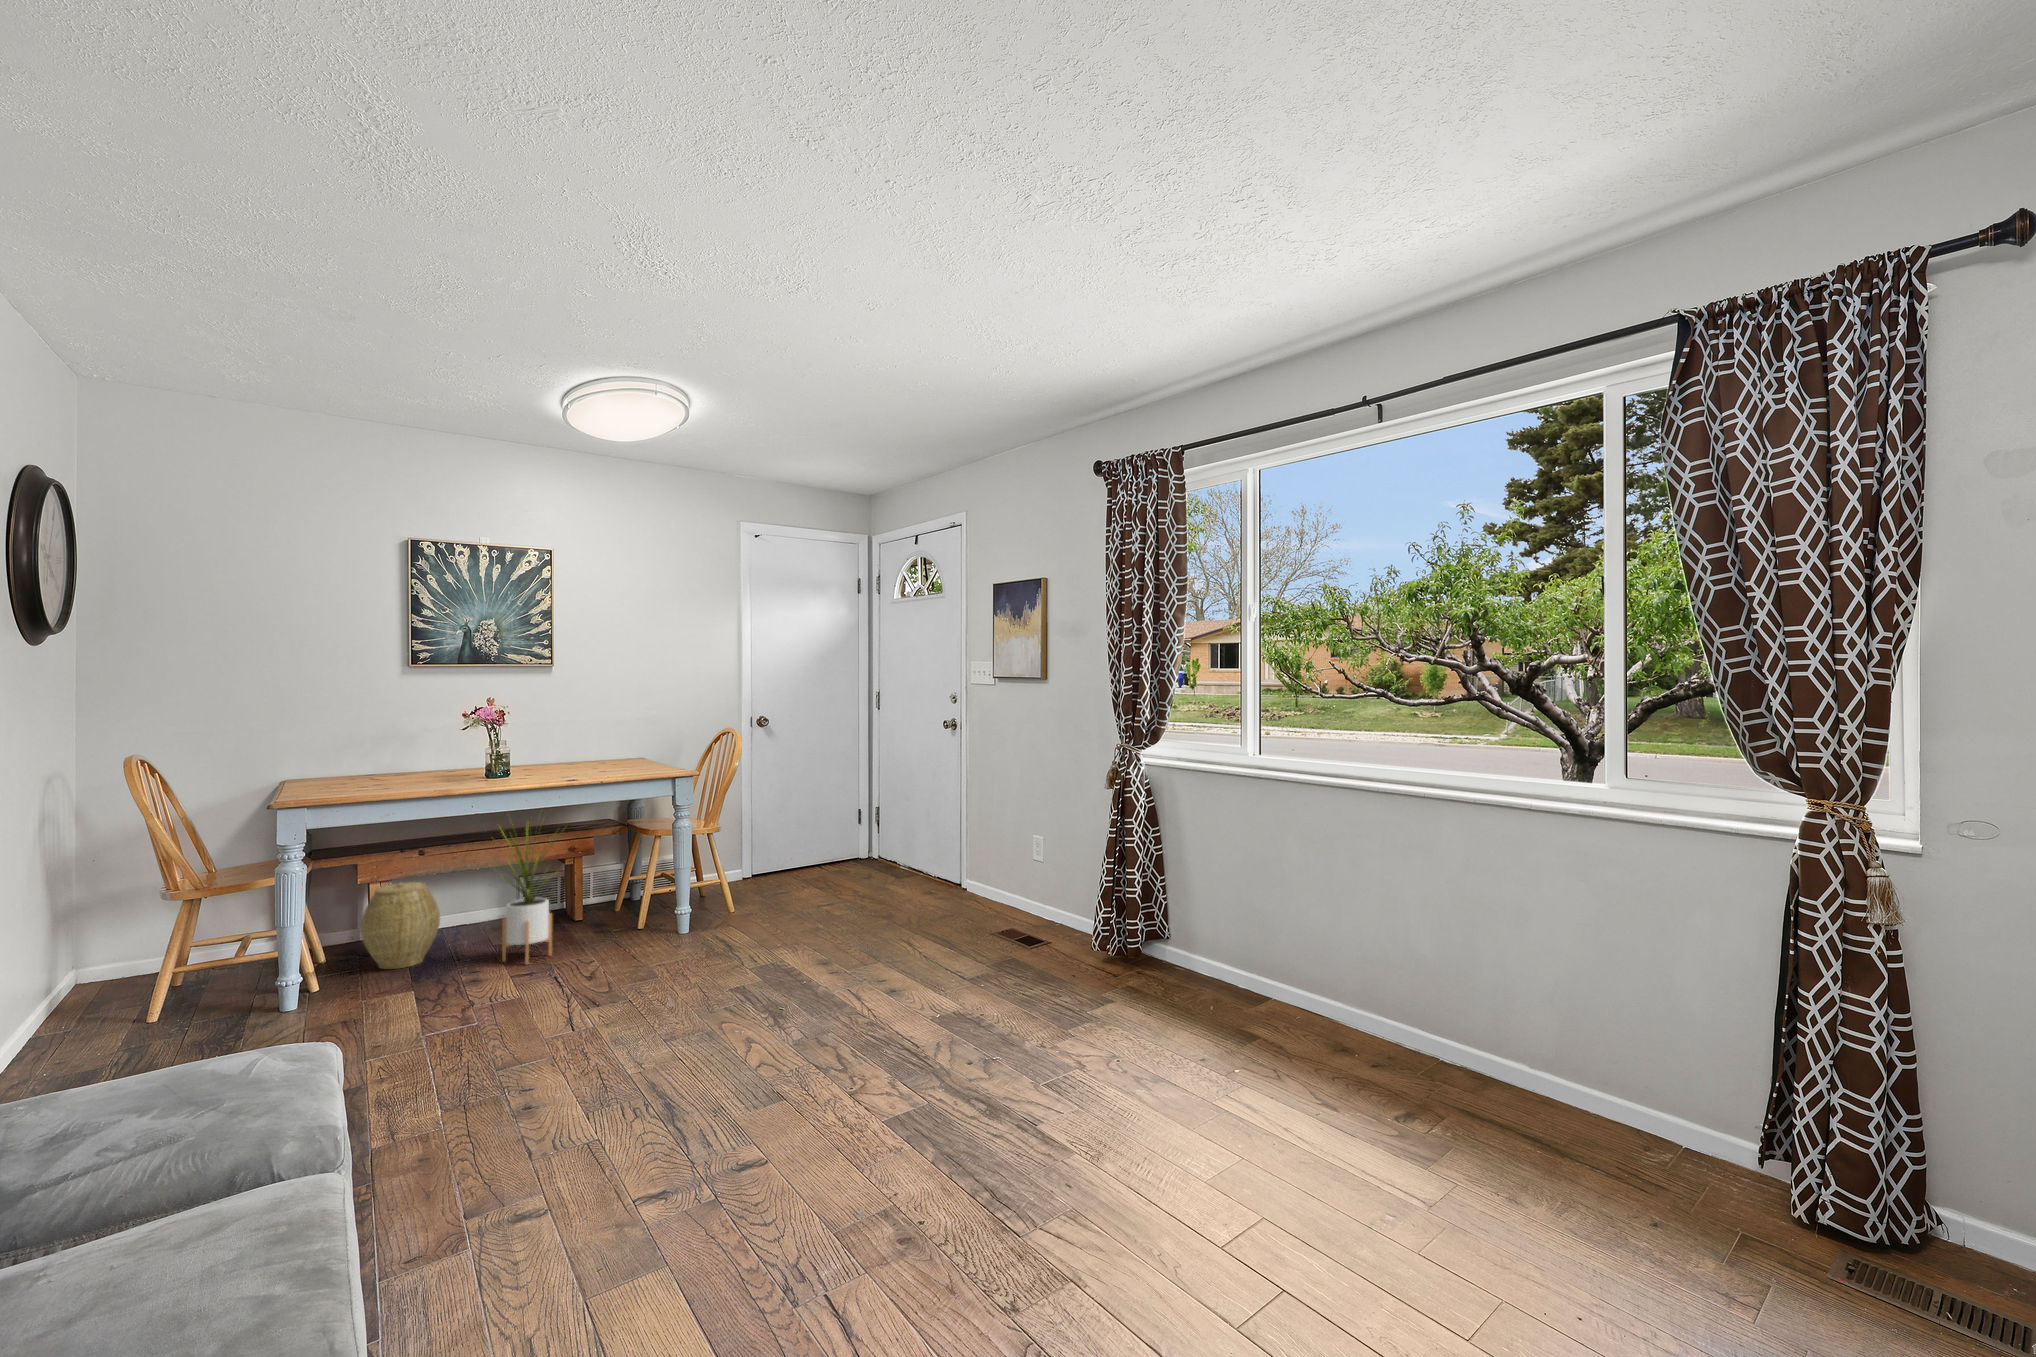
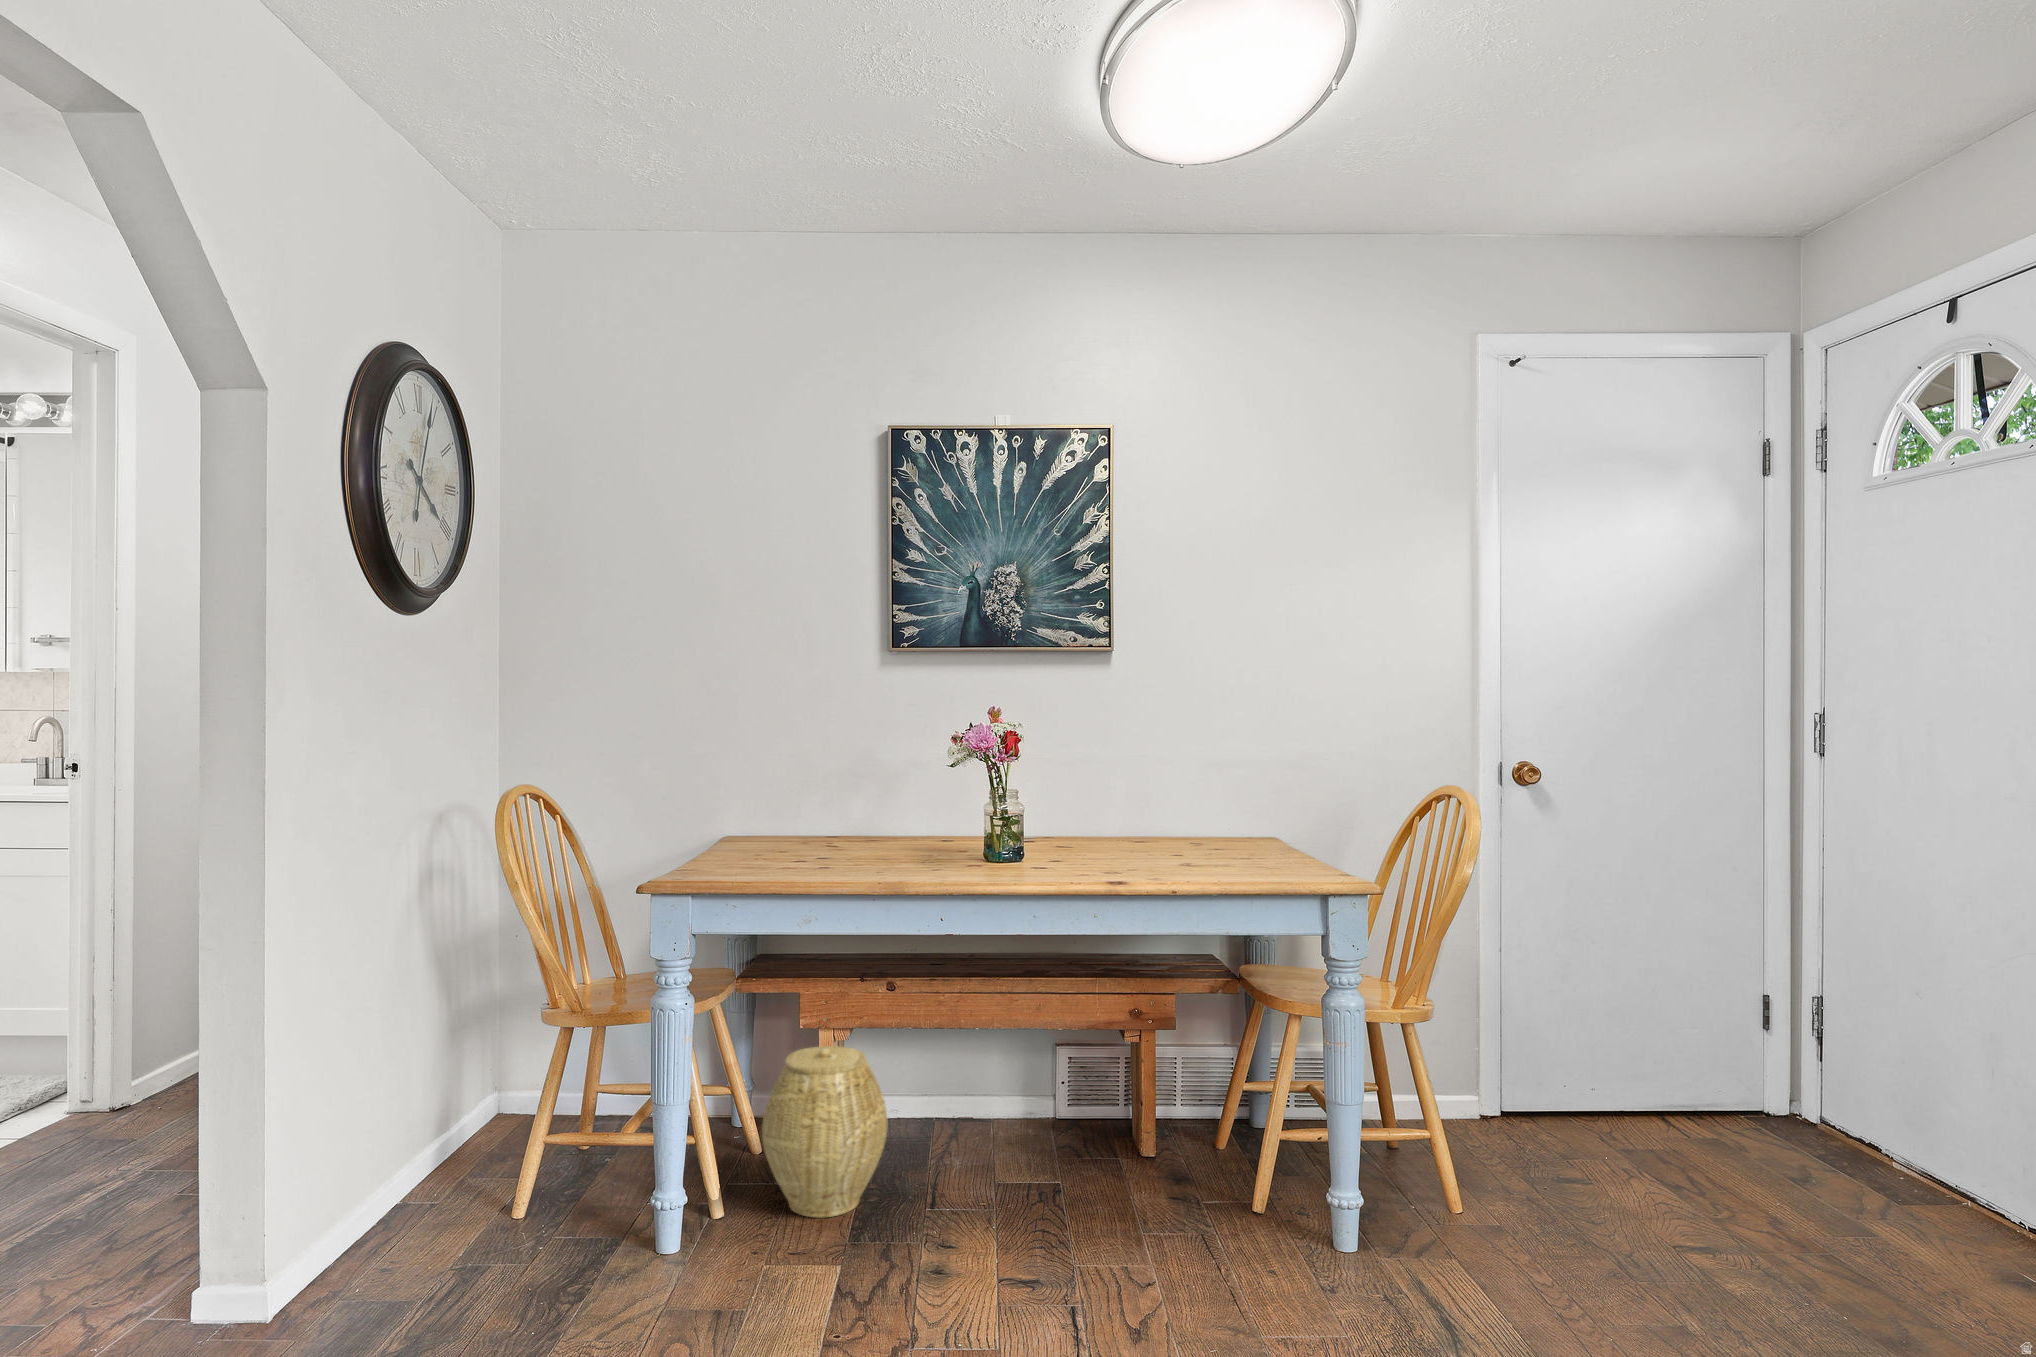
house plant: present [495,826,564,964] -> none [936,941,1104,1284]

